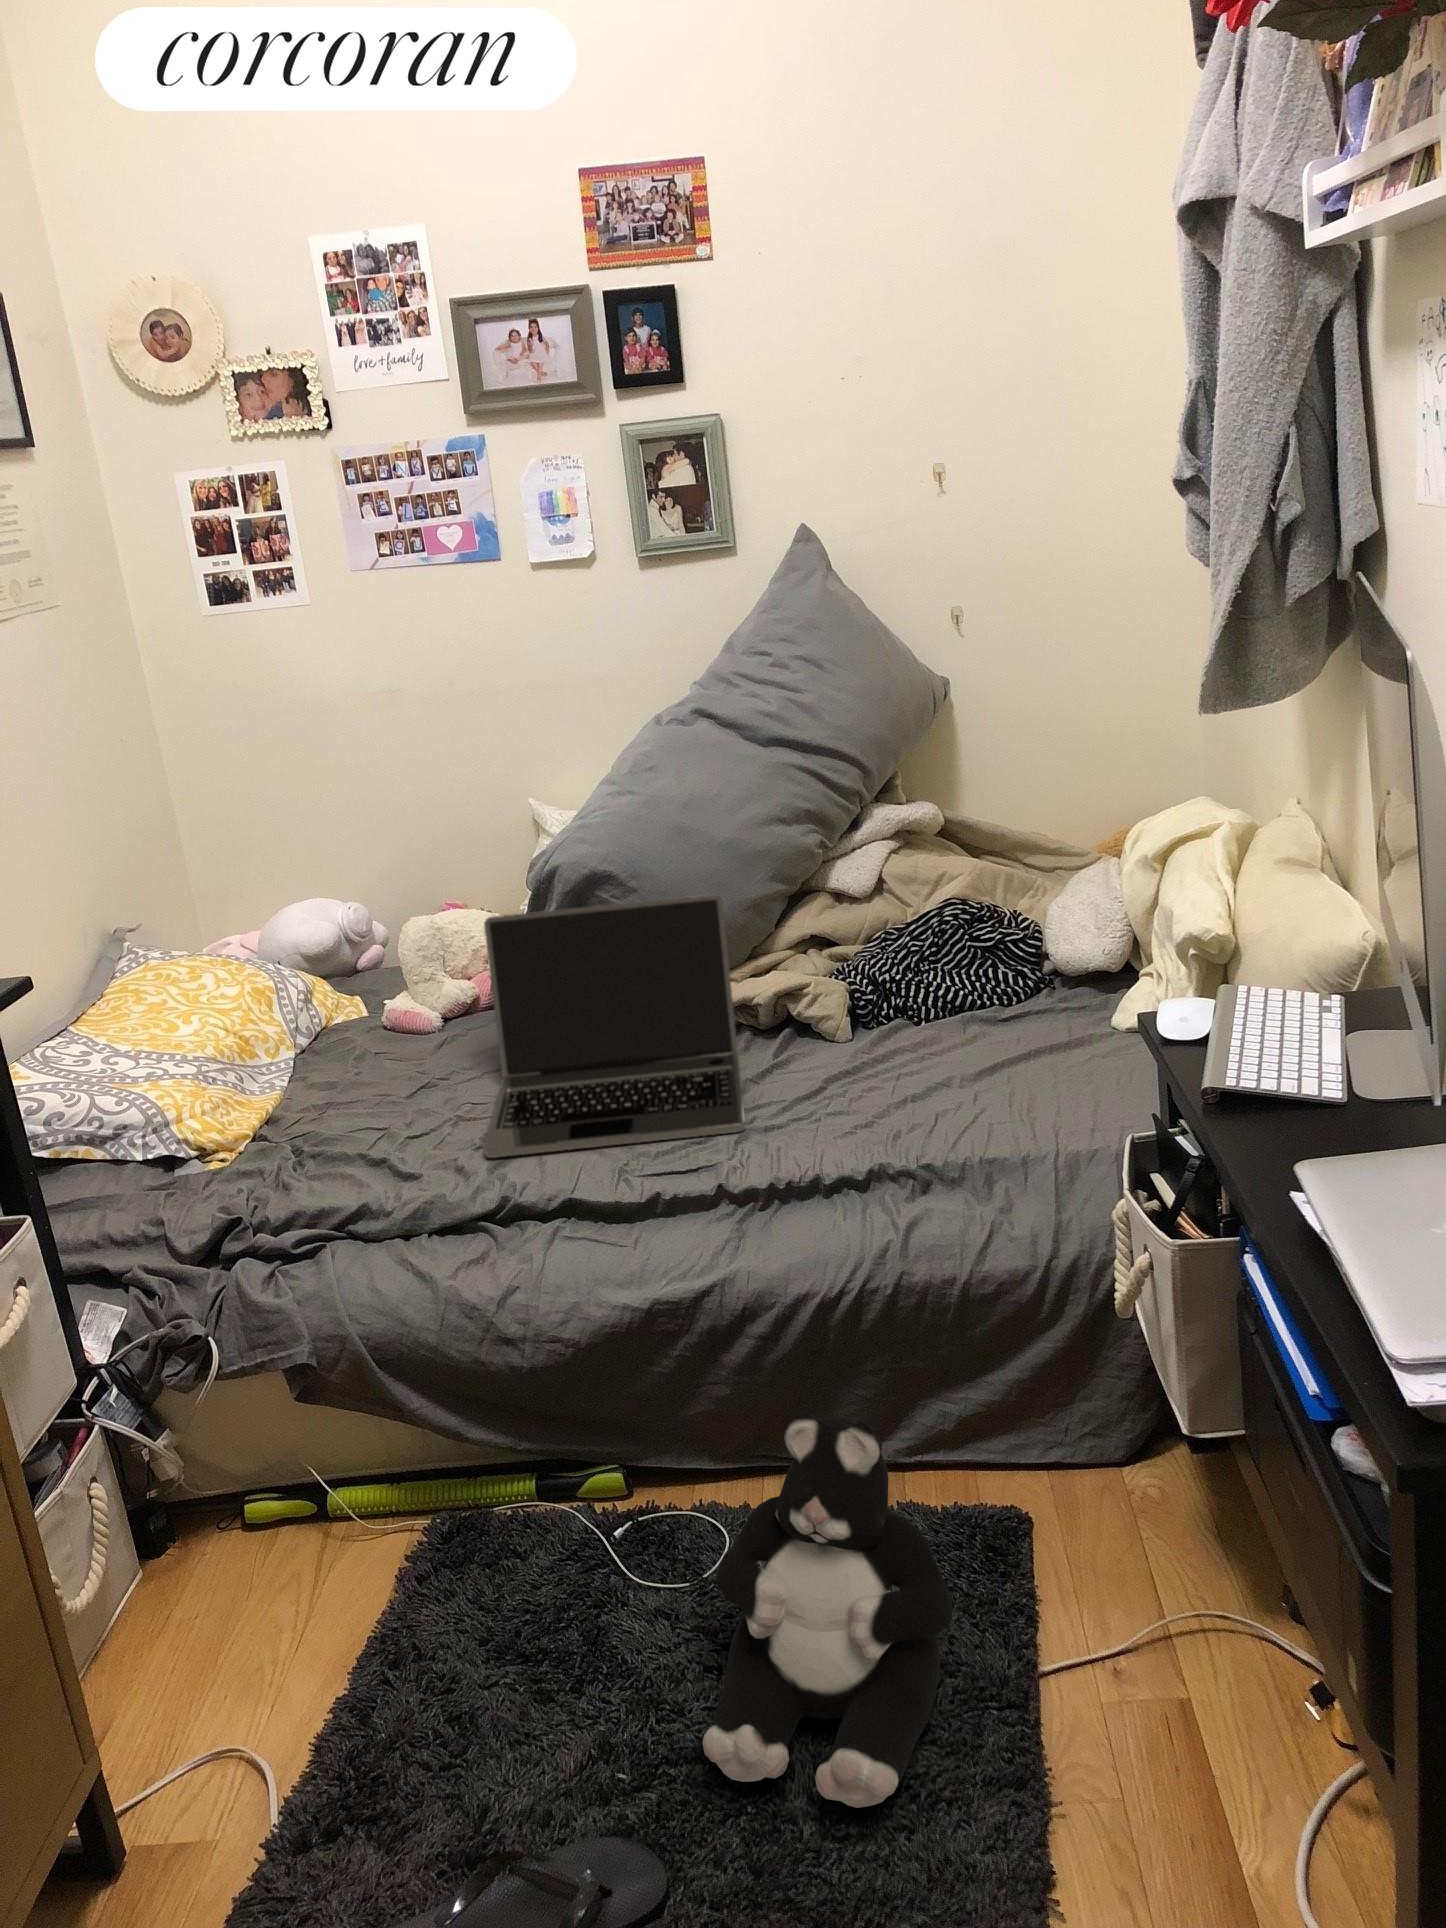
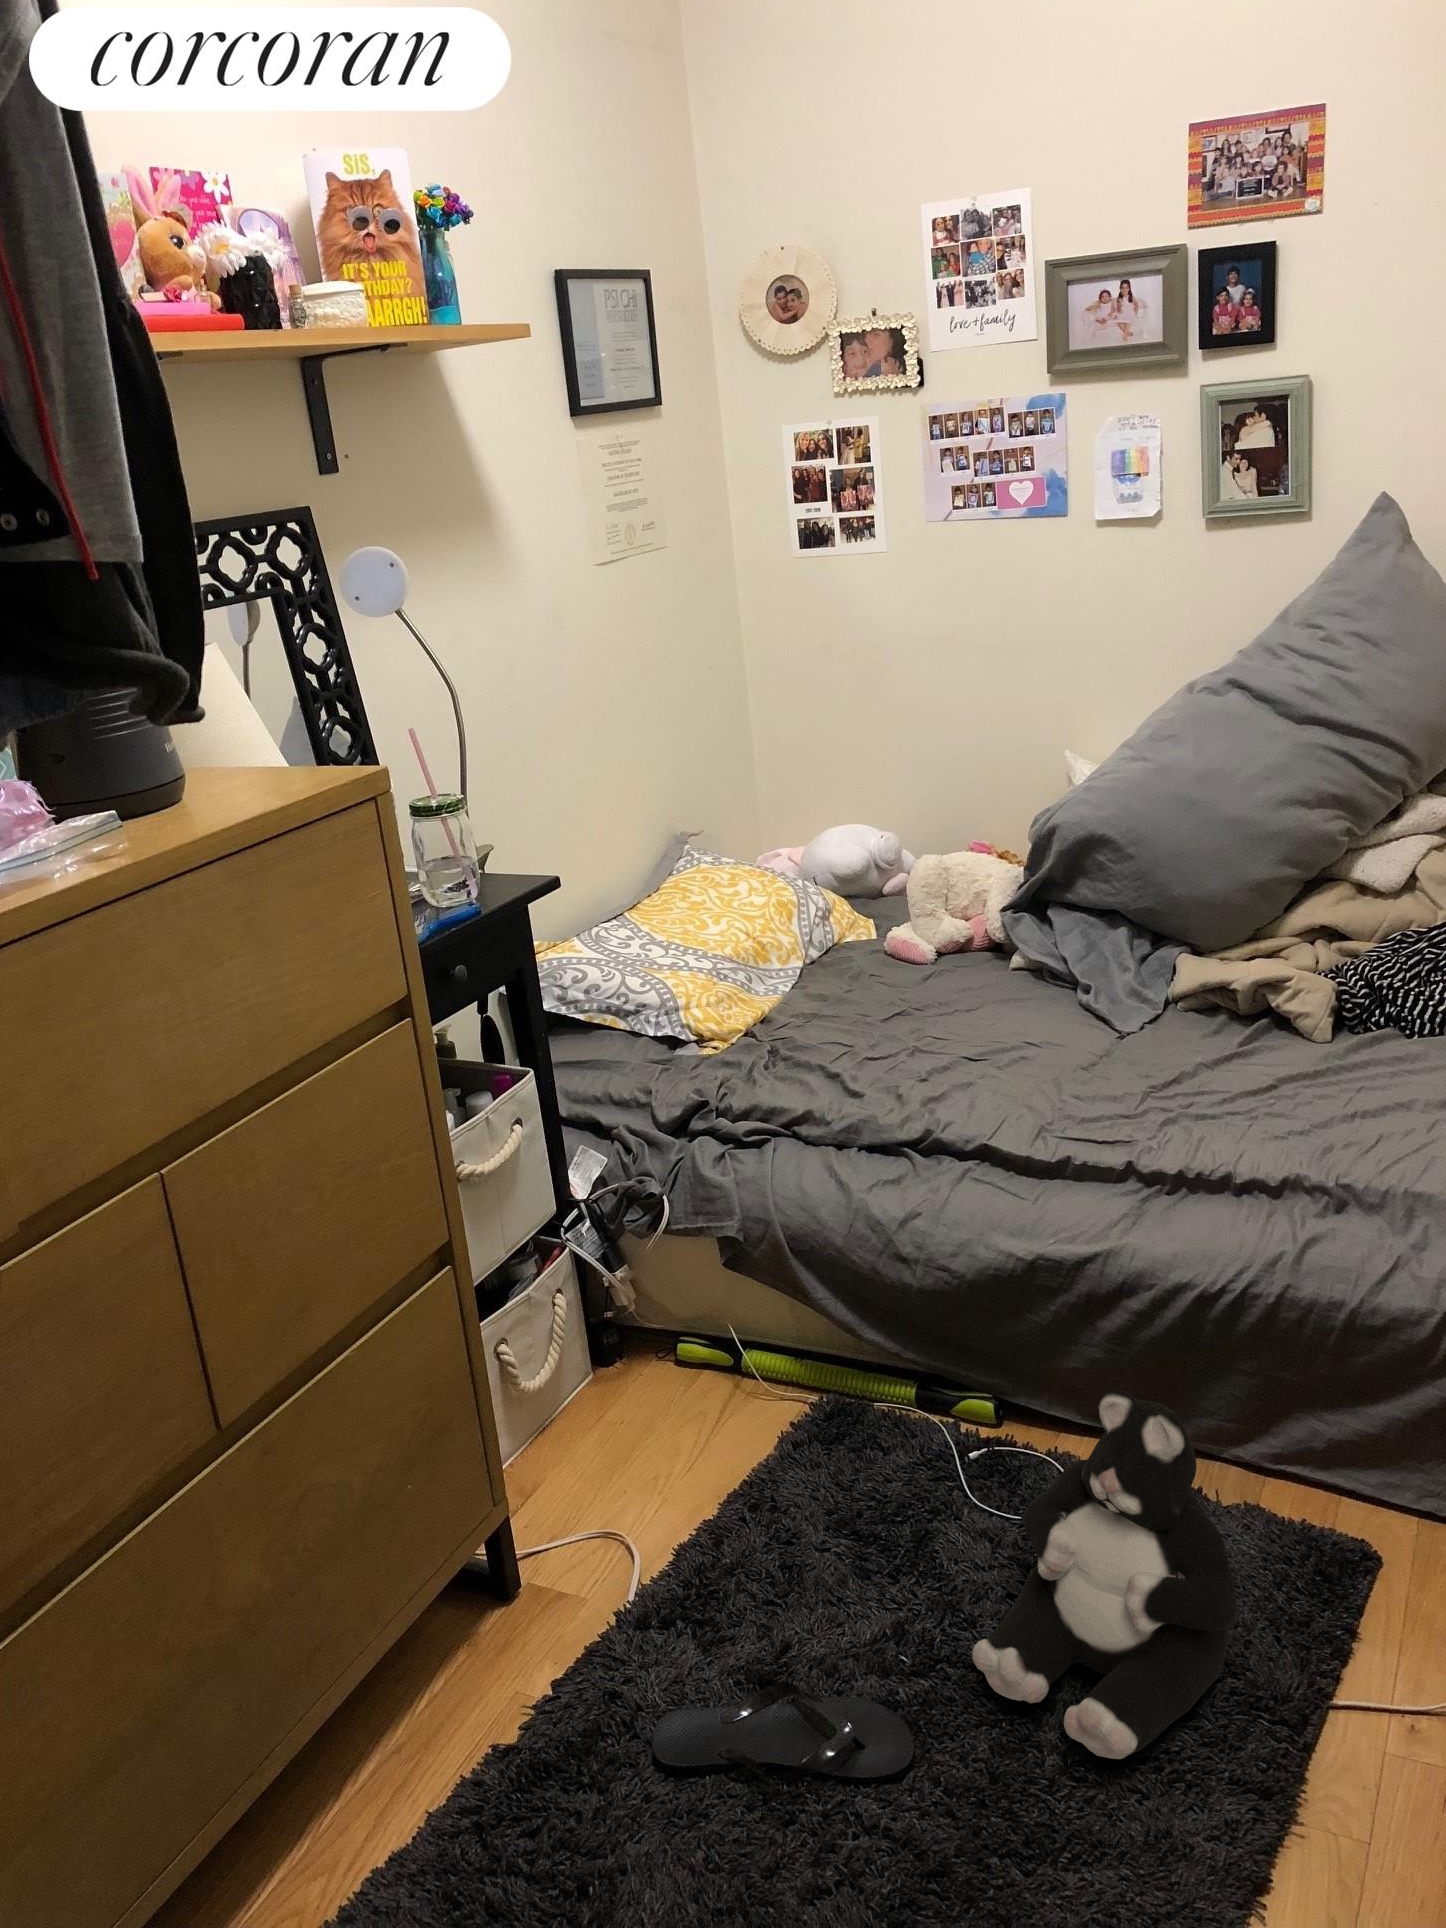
laptop: present [484,894,746,1158] -> none [924,870,1201,1114]

